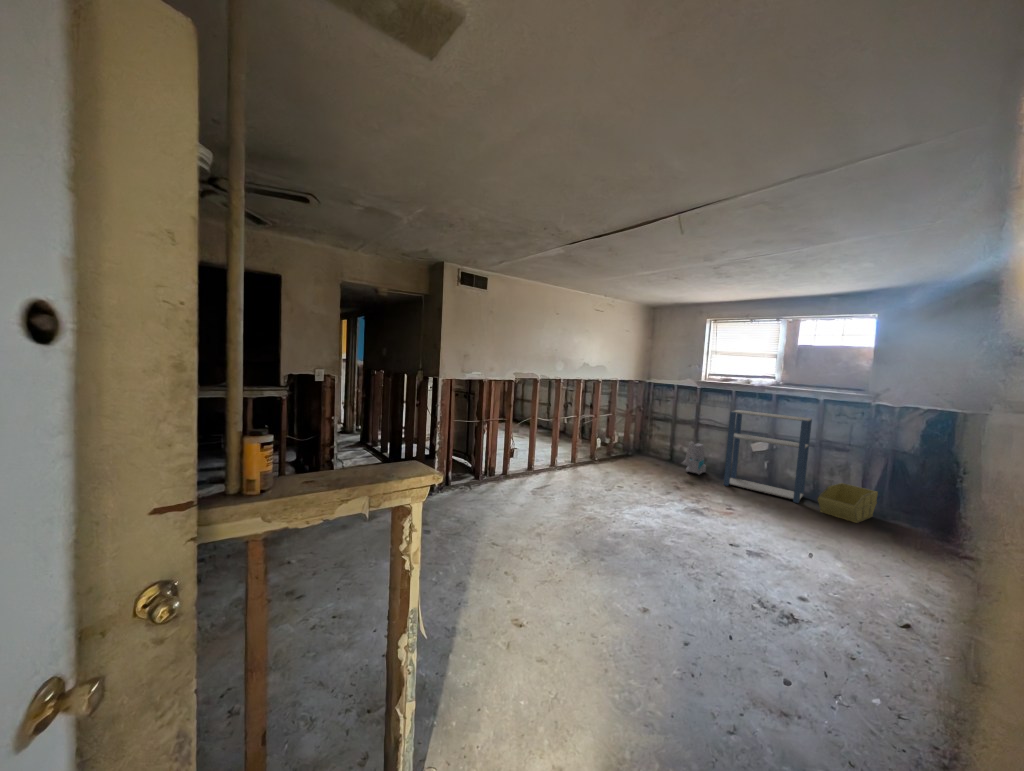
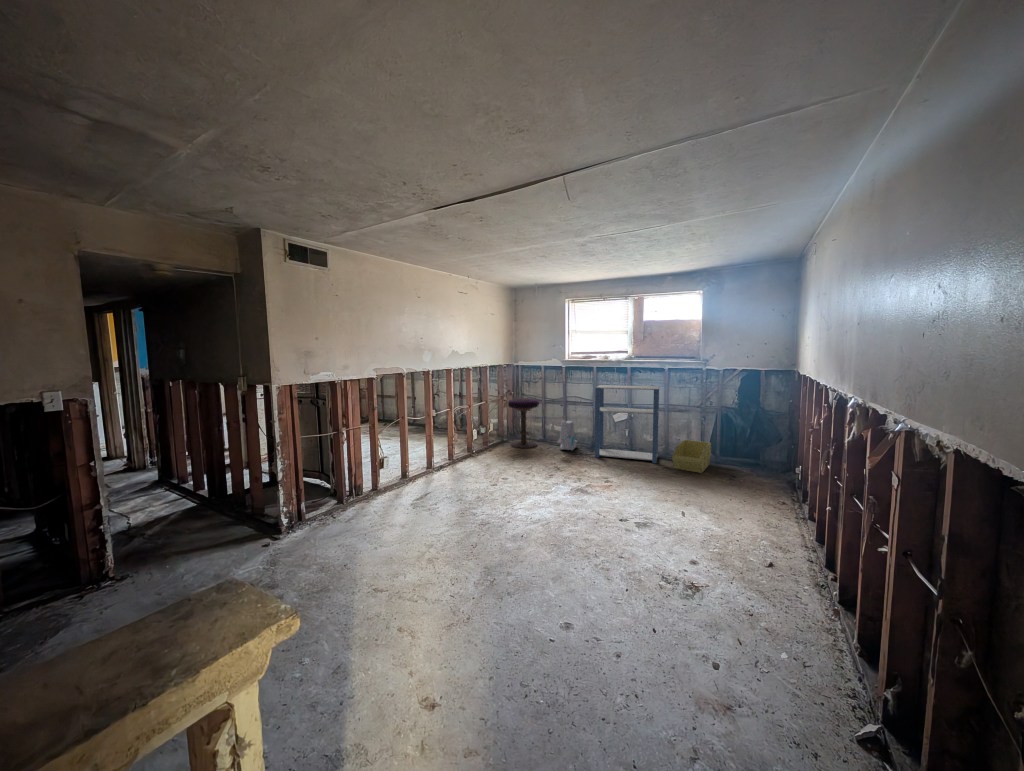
stool: none [634,415,668,465] -> present [508,398,539,448]

